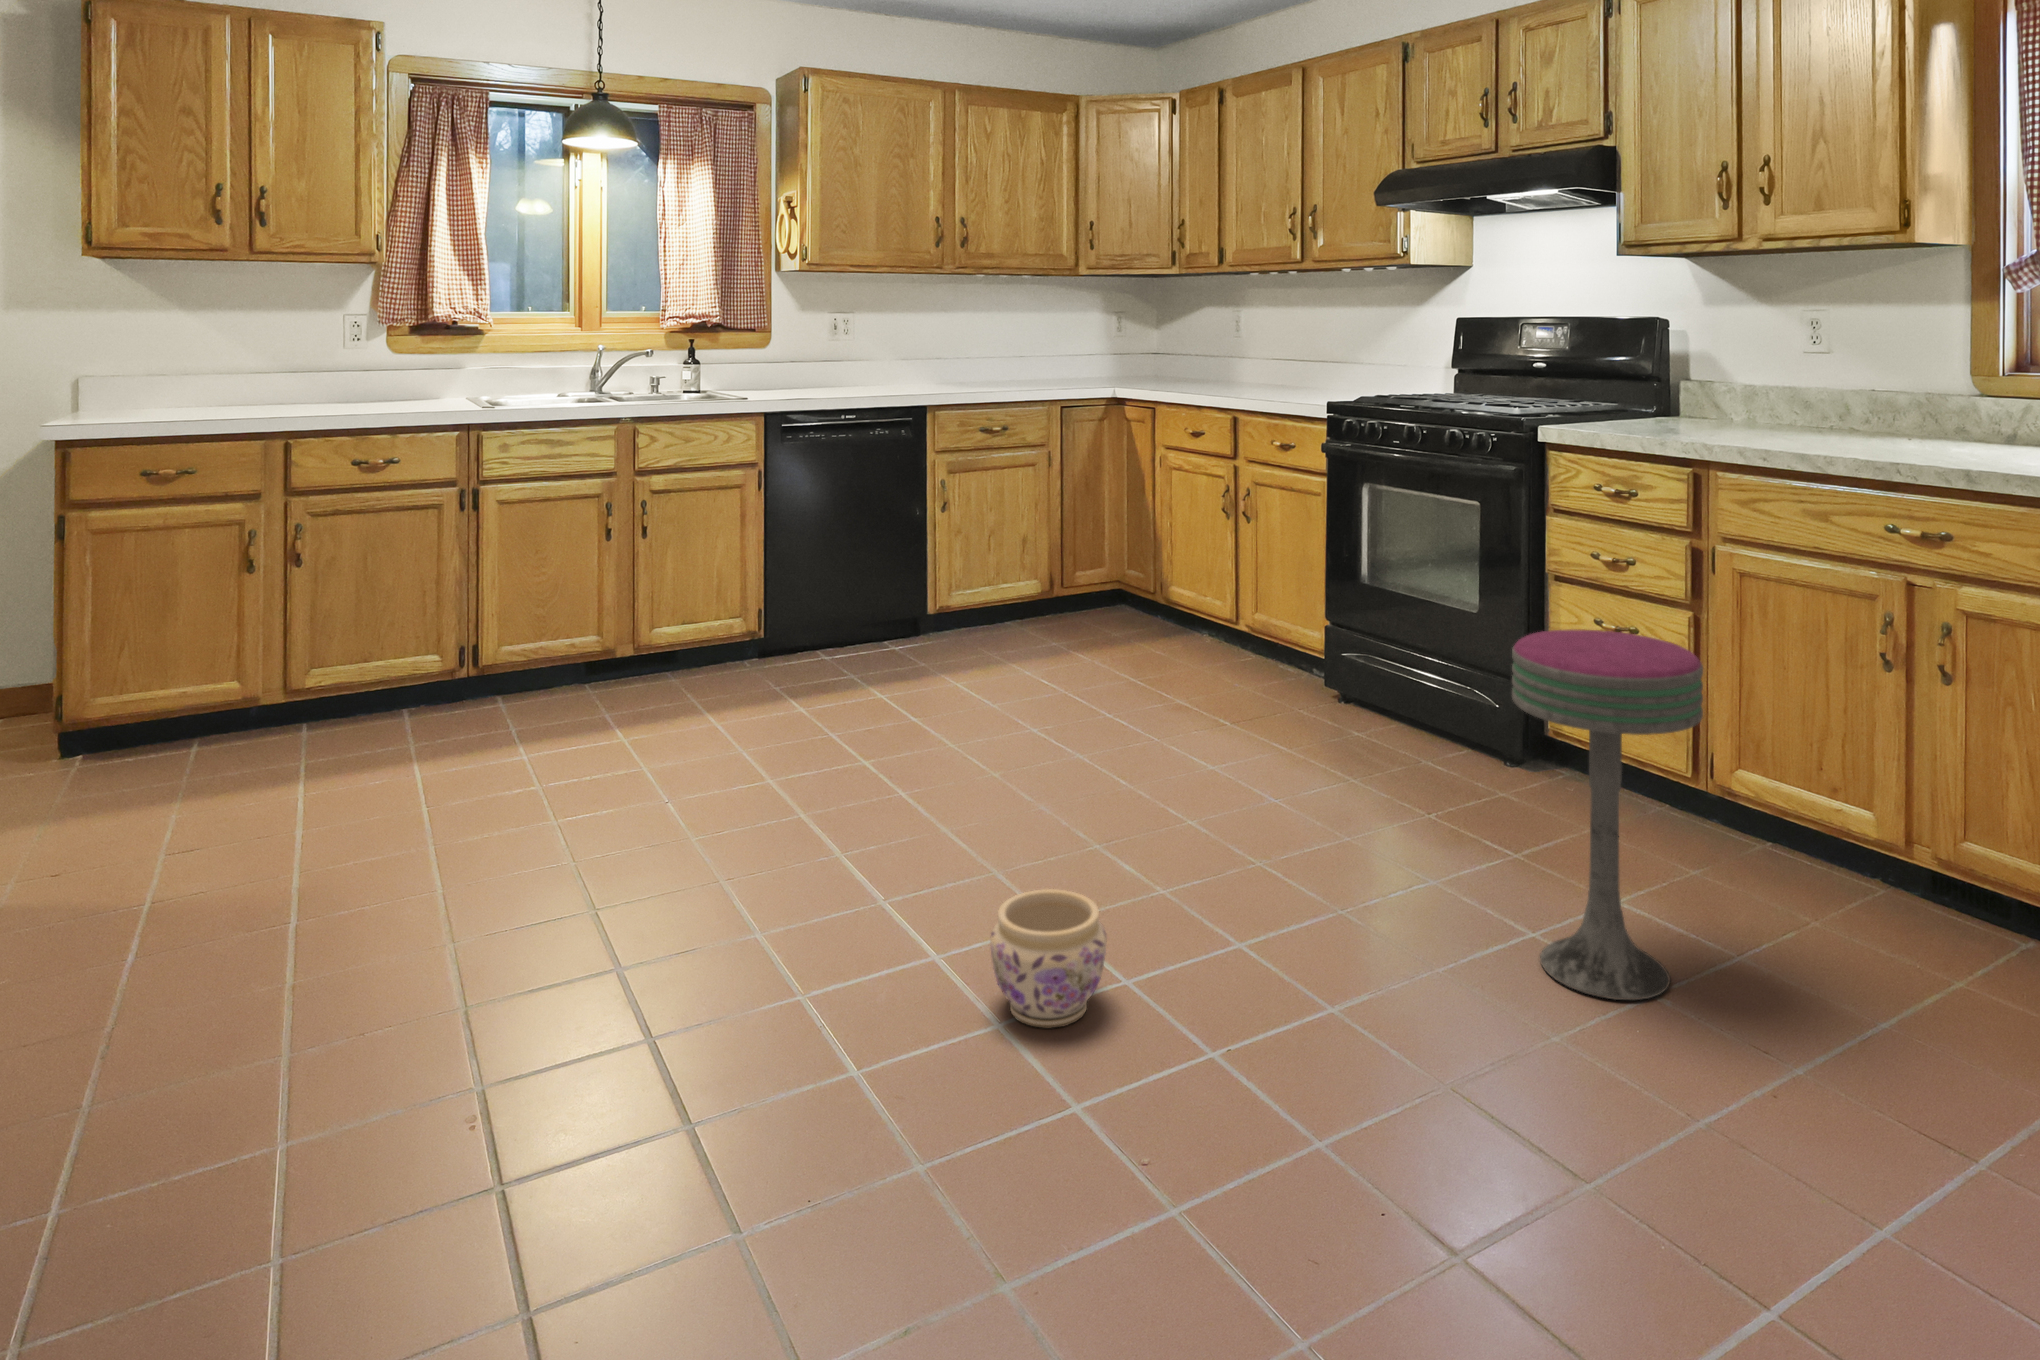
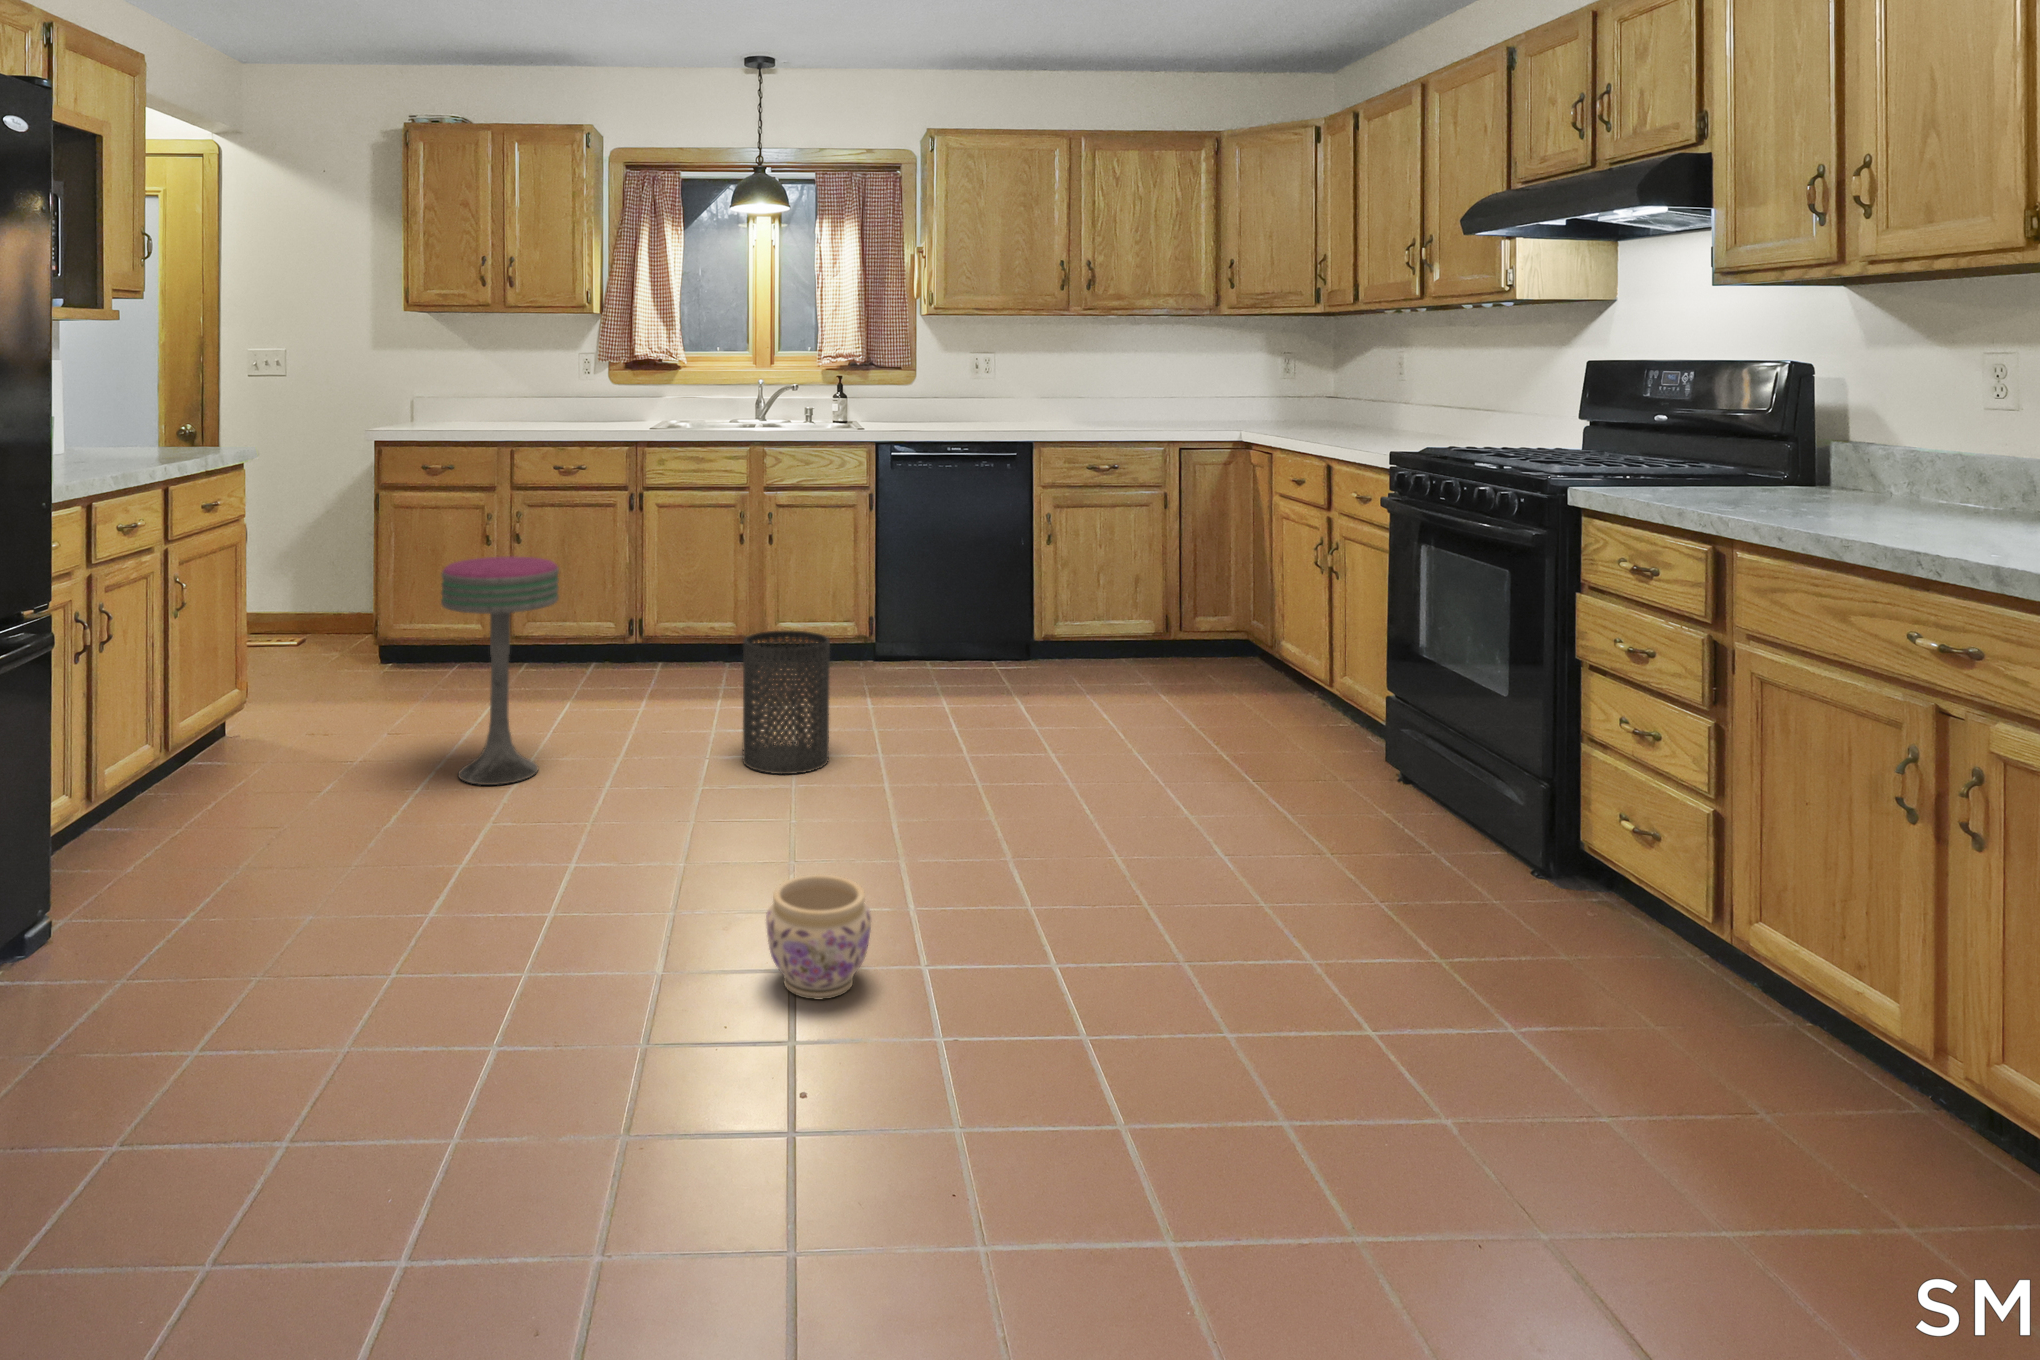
bar stool: present [1512,629,1703,1000] -> present [441,557,559,785]
trash can: none [721,633,829,801] -> present [743,630,830,774]

